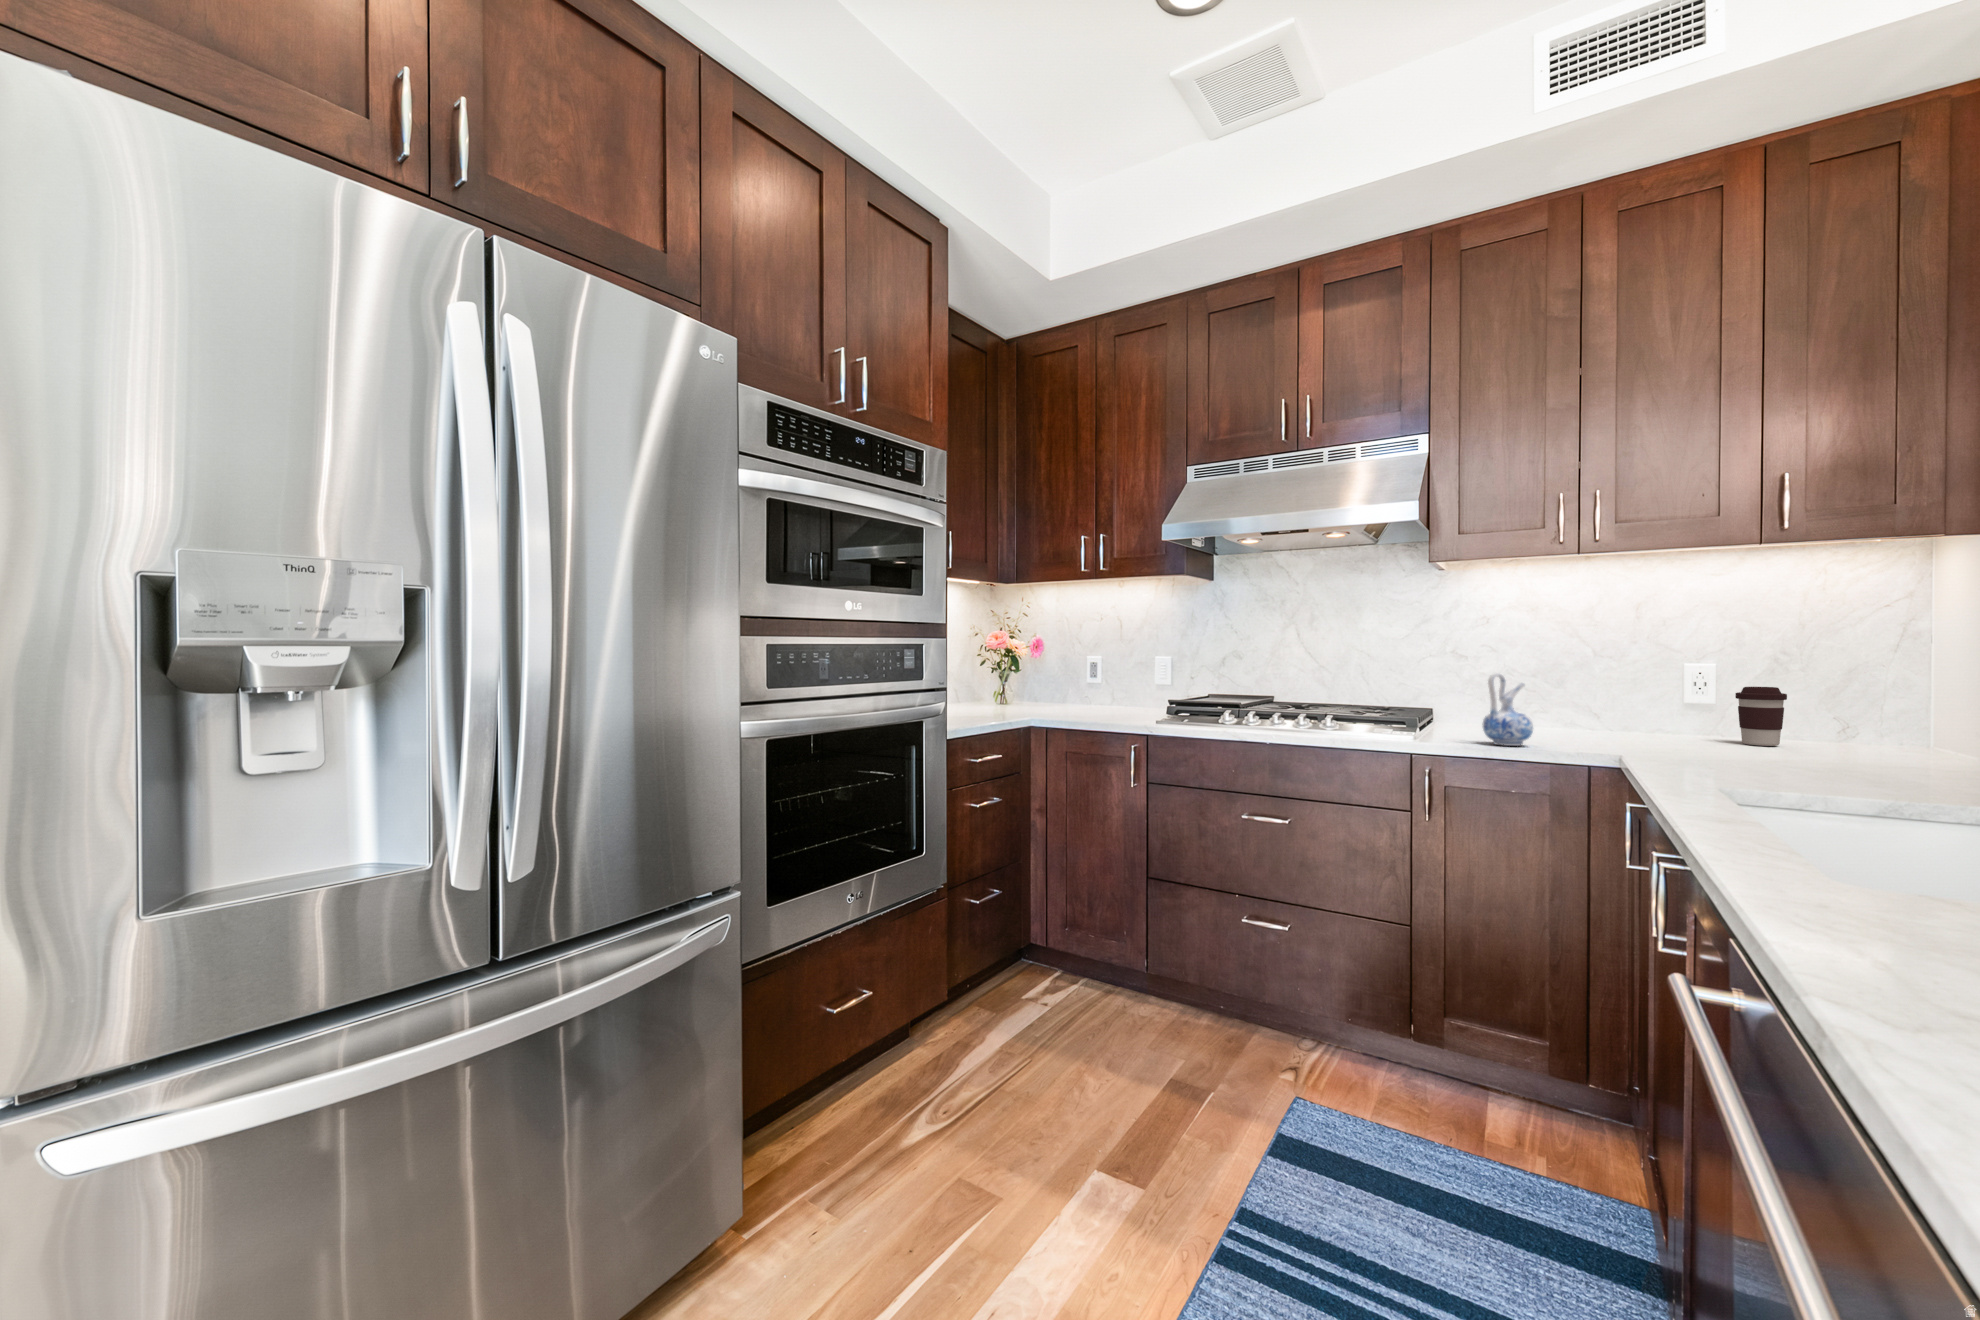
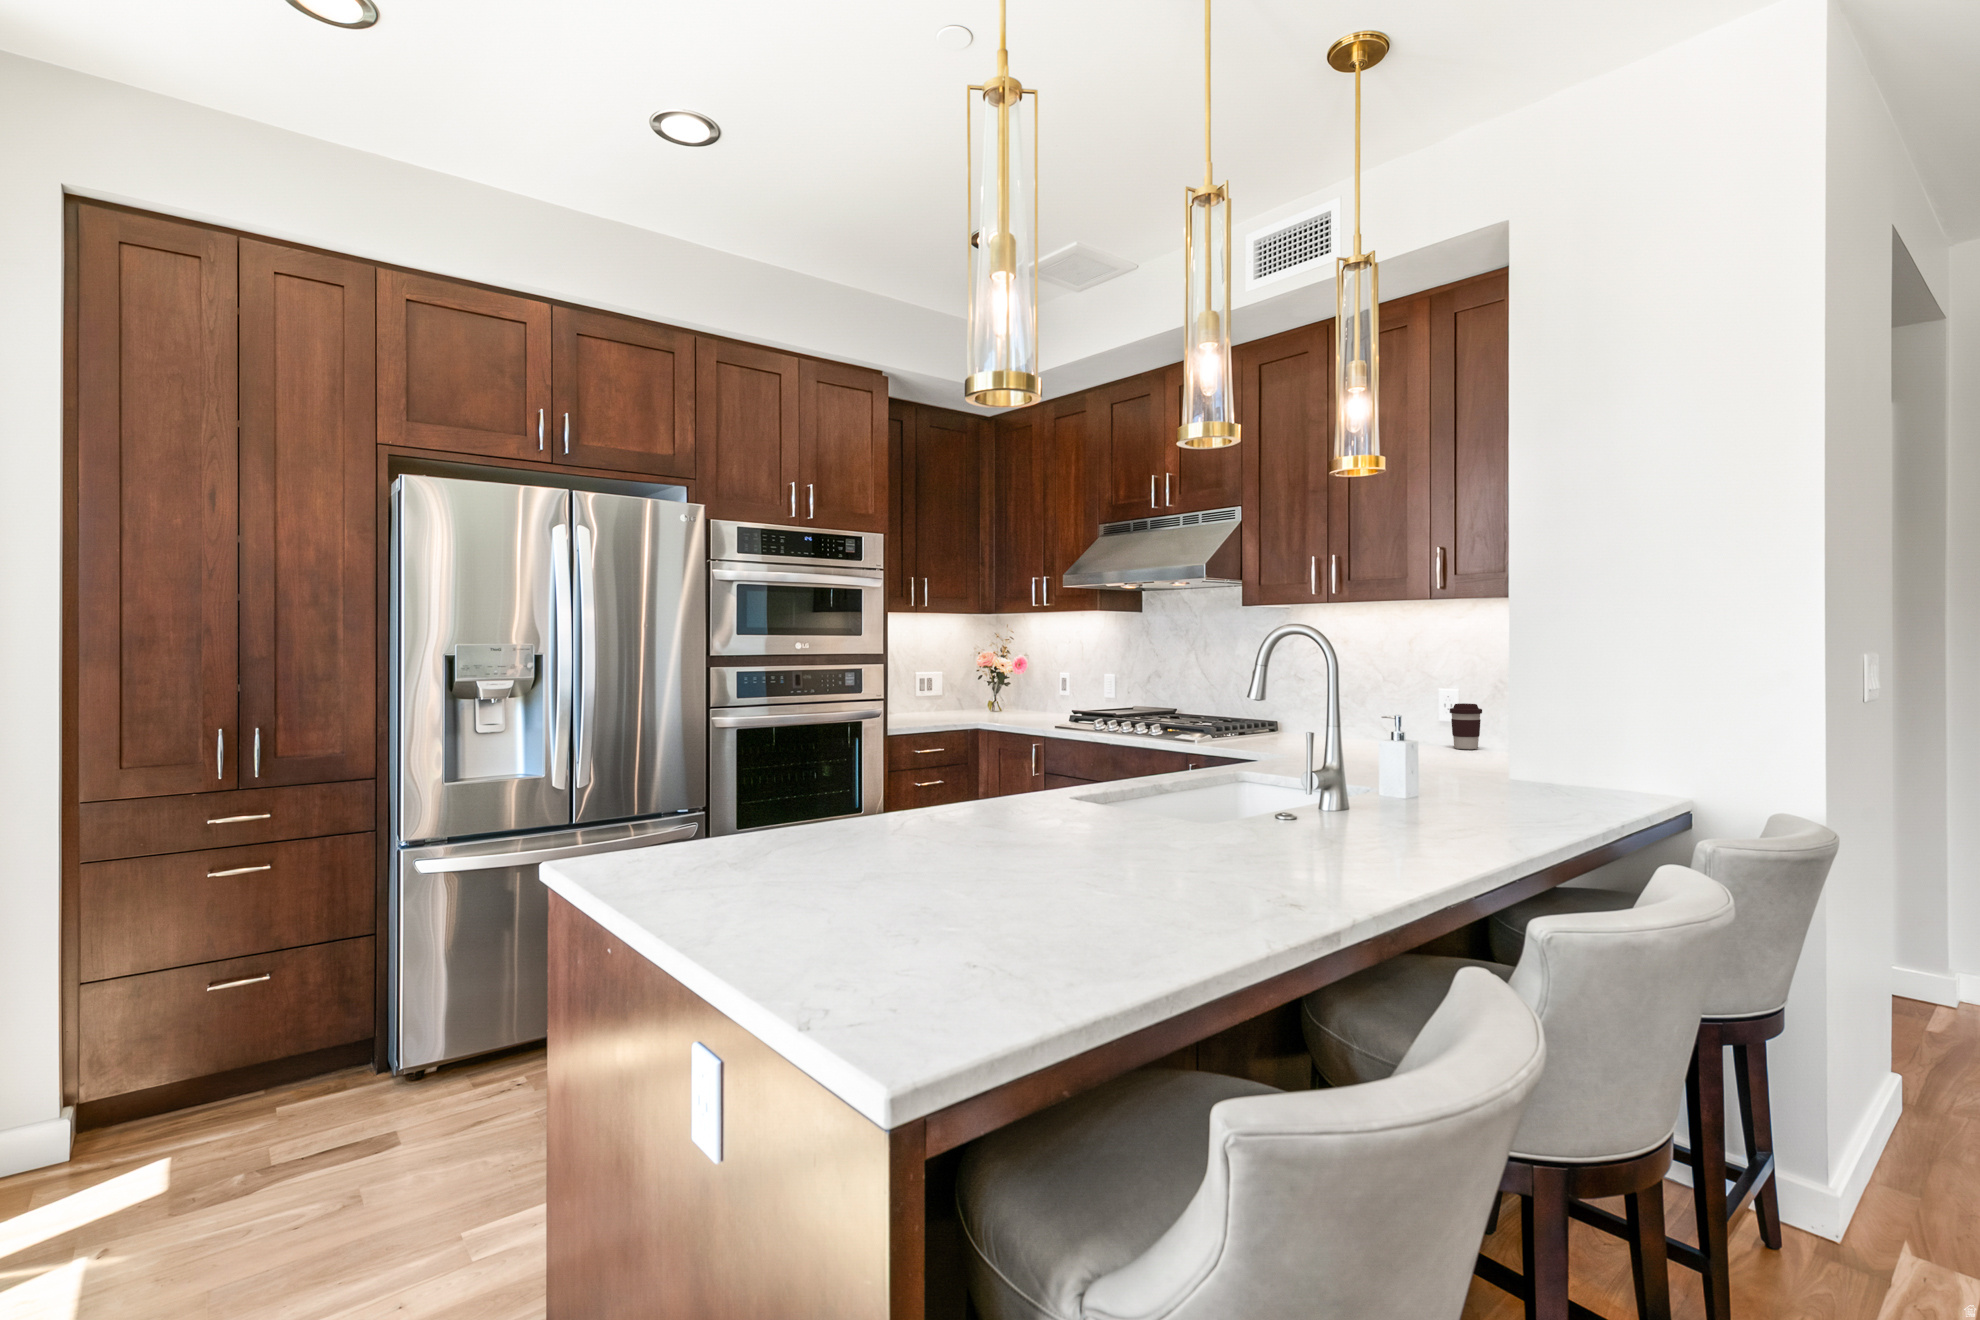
ceramic pitcher: present [1483,673,1533,746] -> none [1230,692,1262,744]

